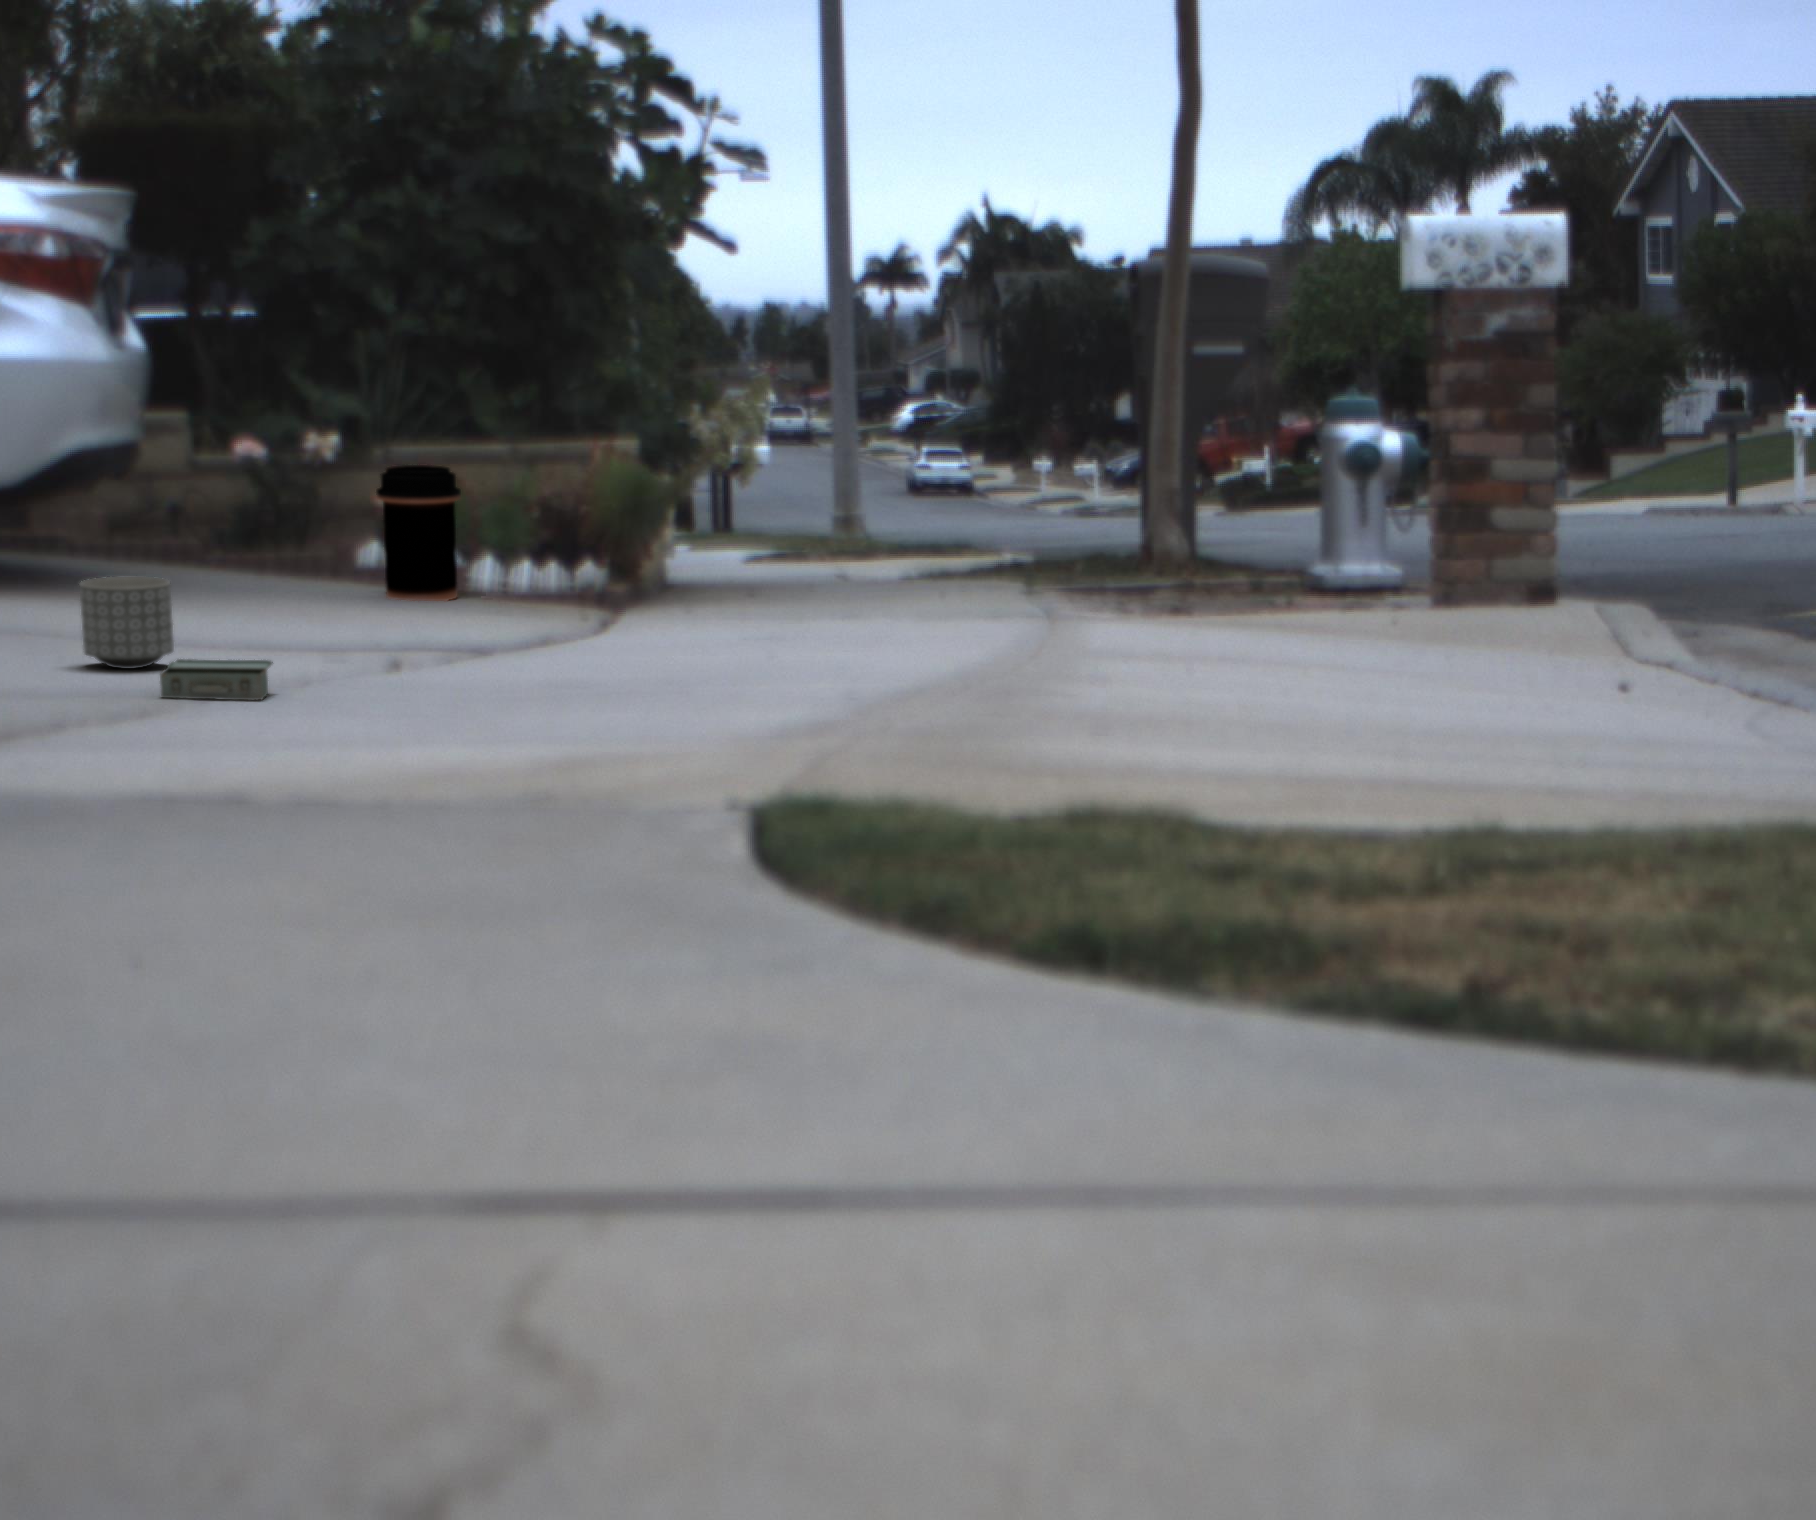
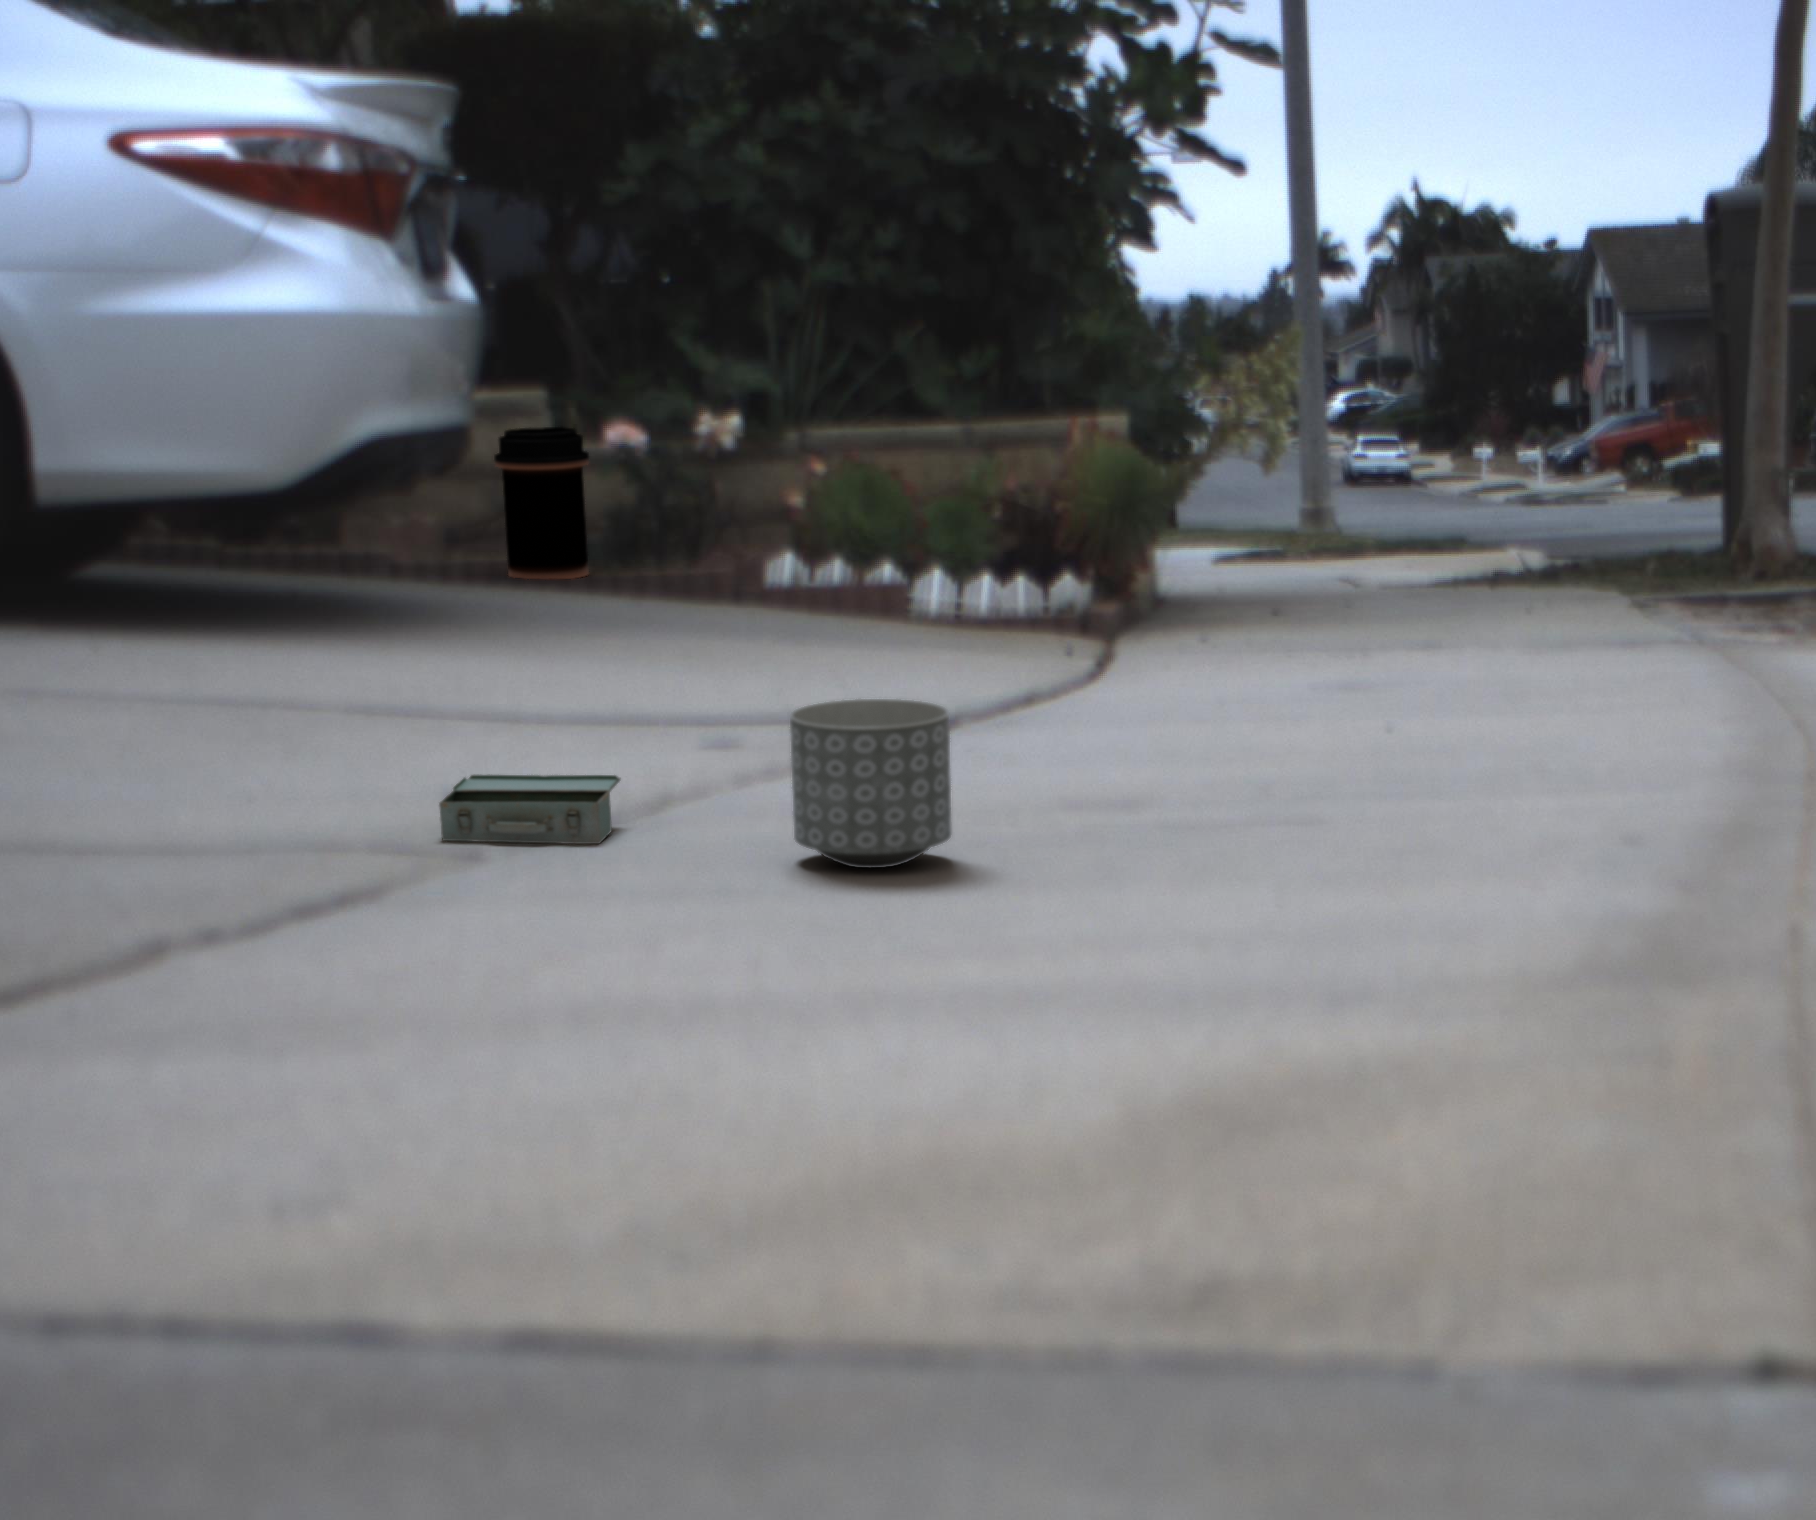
trash can: present [376,465,461,601] -> present [494,427,589,579]
planter: present [80,577,174,669] -> present [790,699,952,868]

